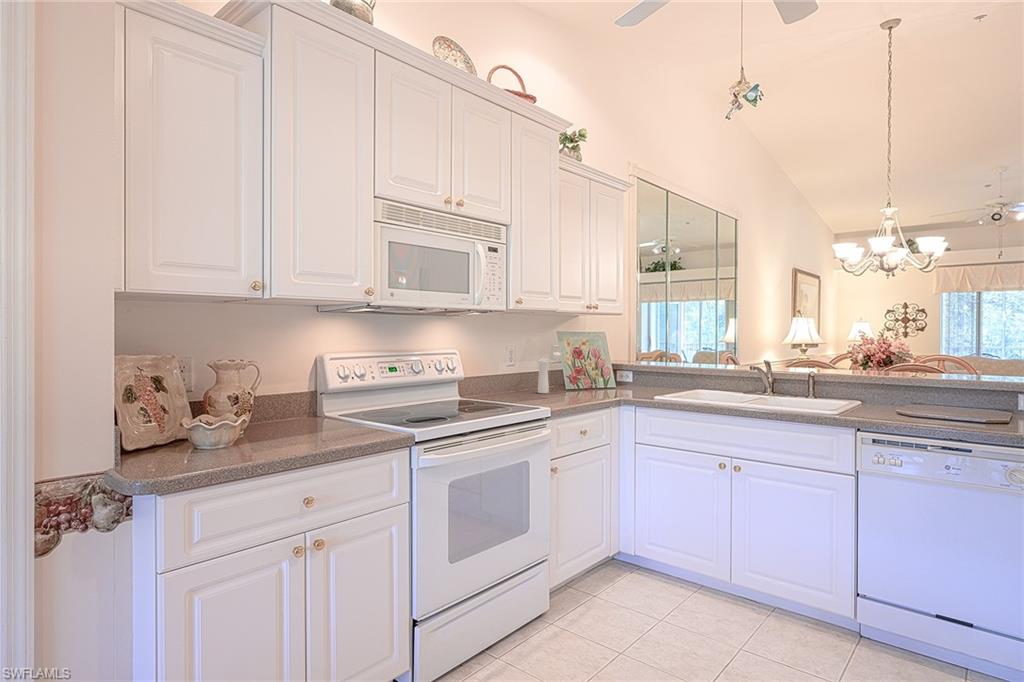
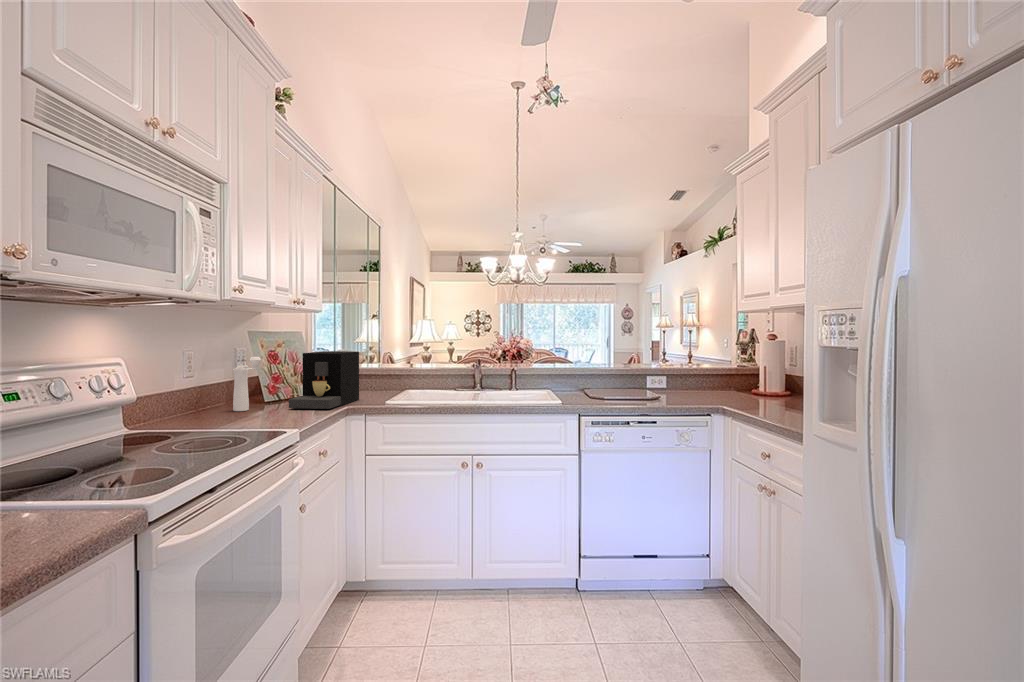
coffee maker: none [574,349,640,397] -> present [289,351,359,409]

